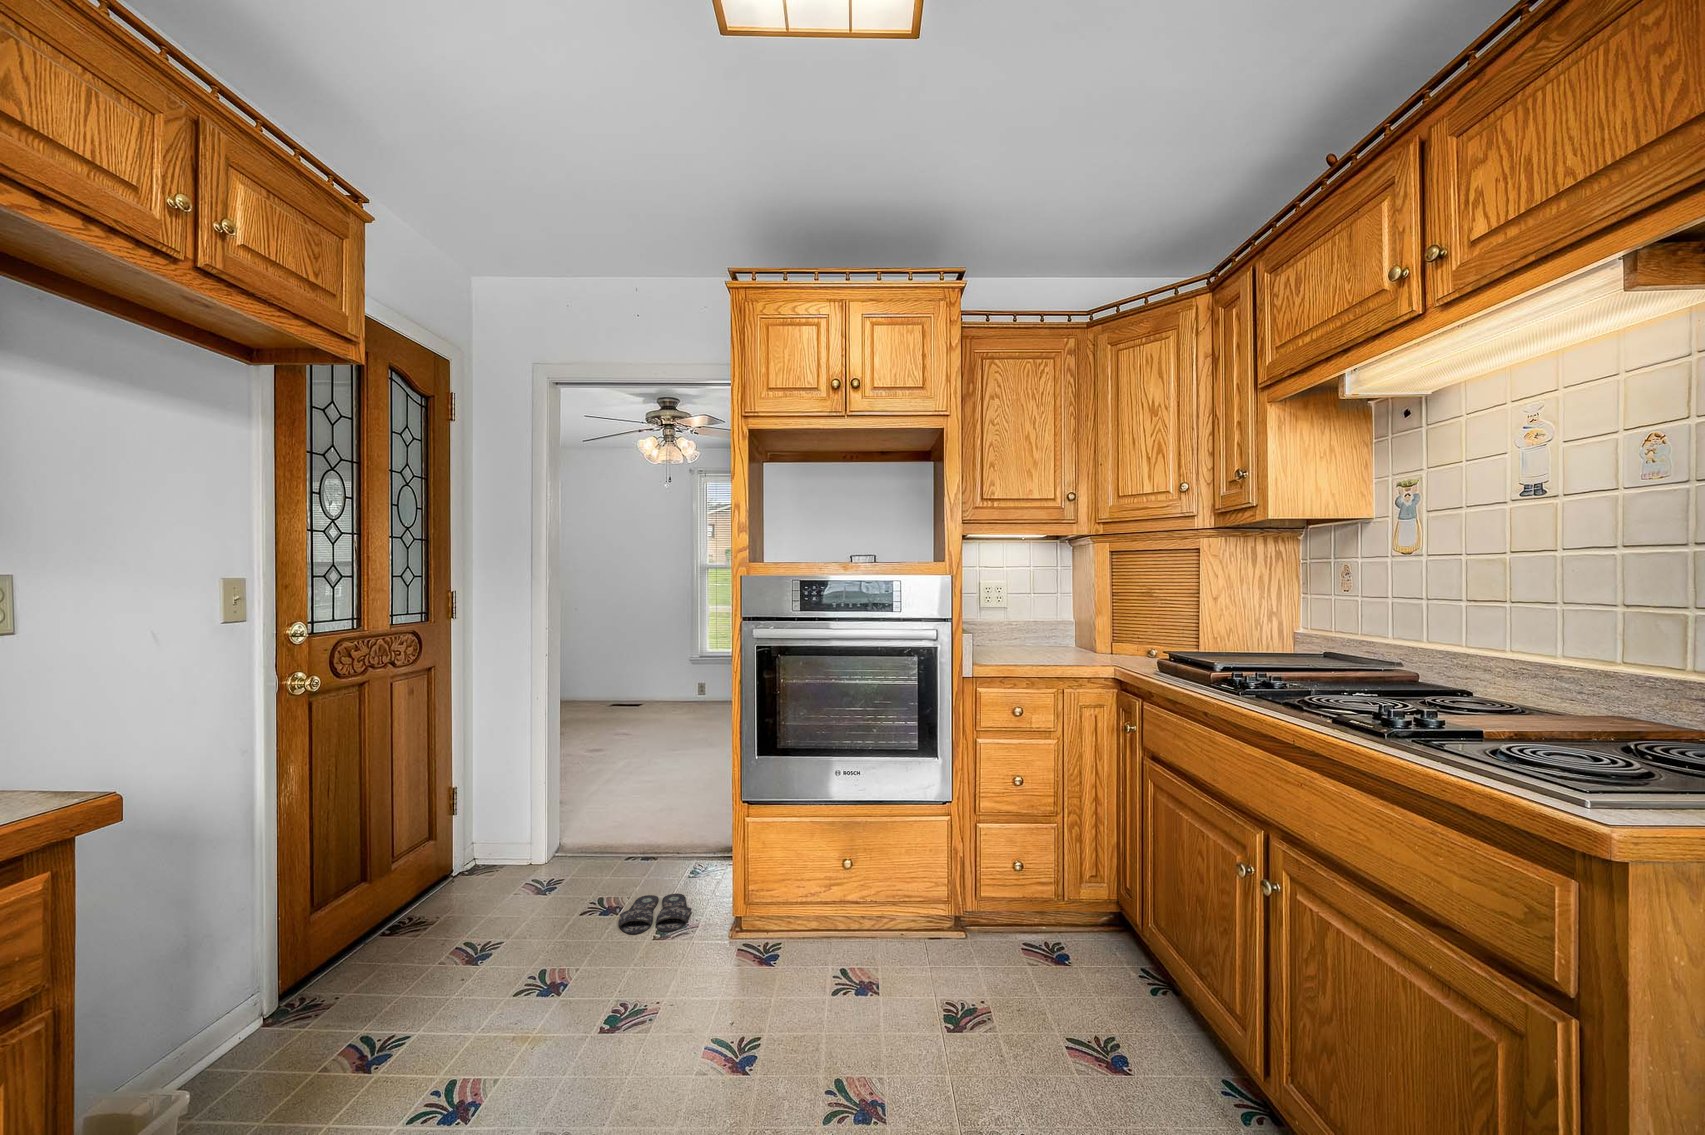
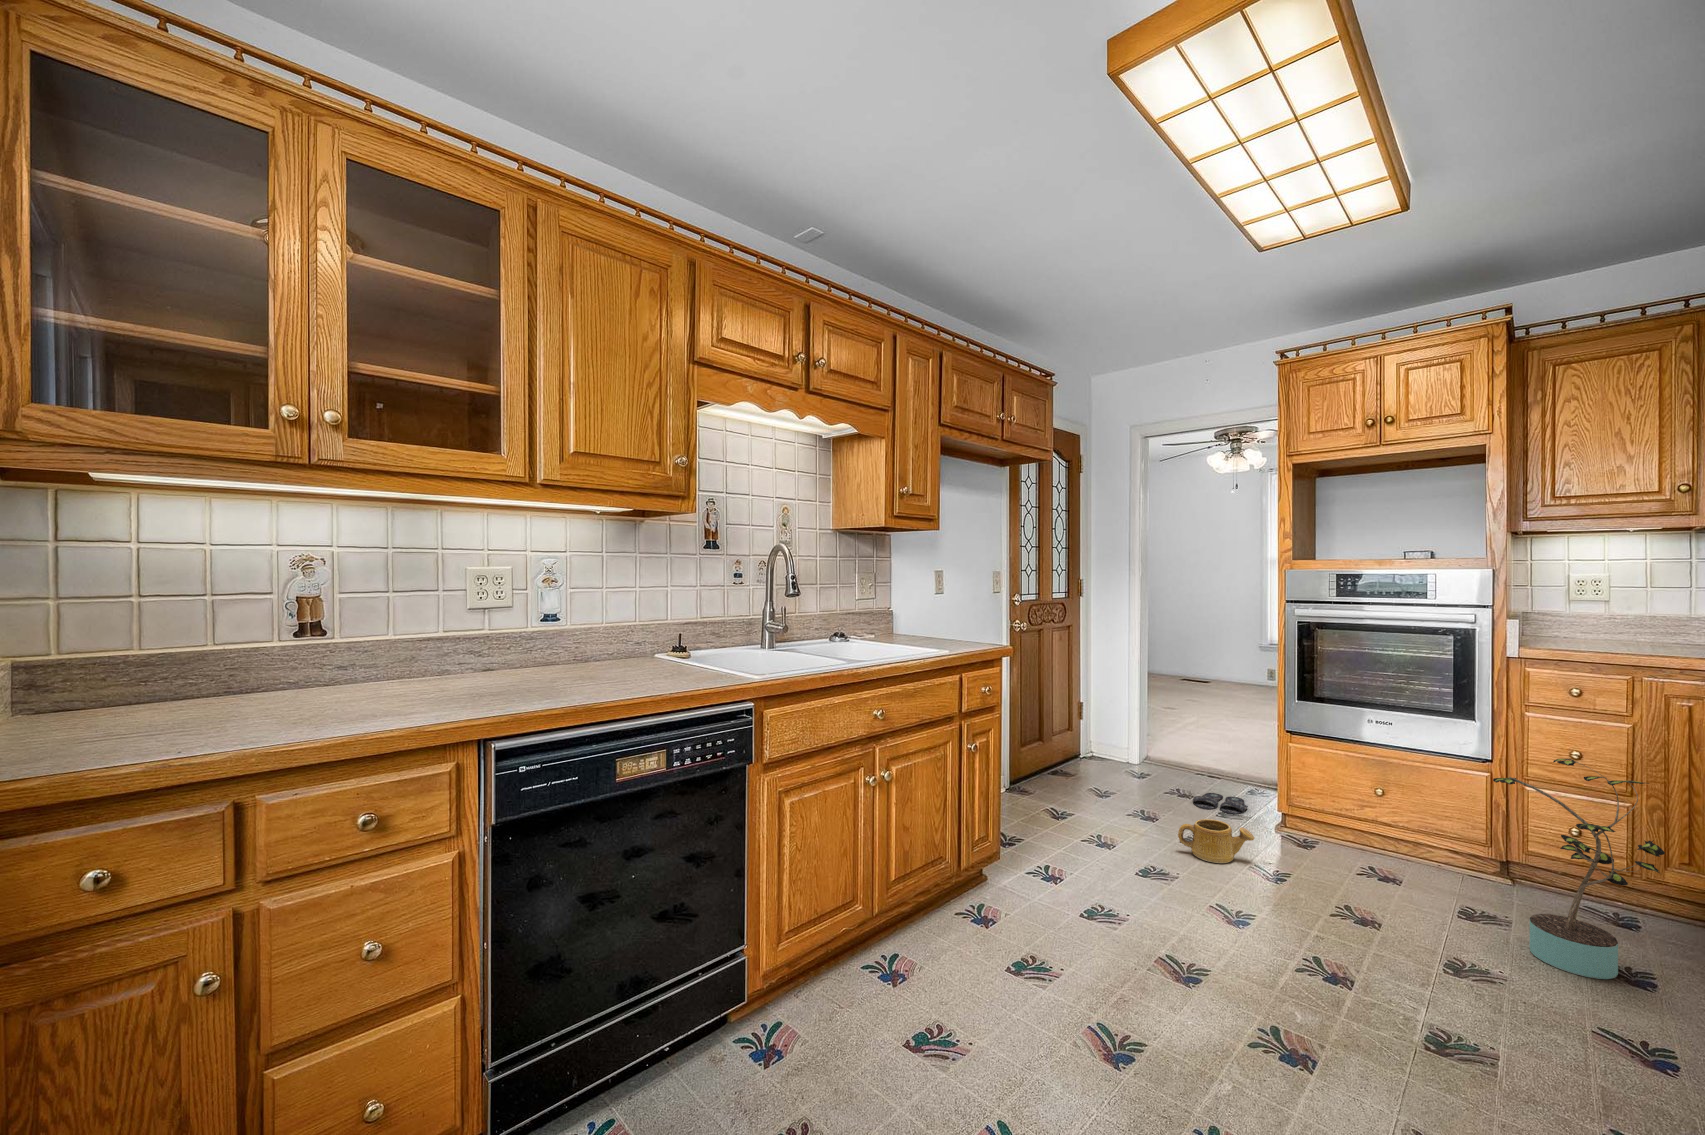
potted plant: none [996,803,1156,1086] -> present [1493,759,1665,979]
watering can: none [598,983,713,1070] -> present [1178,819,1255,863]

